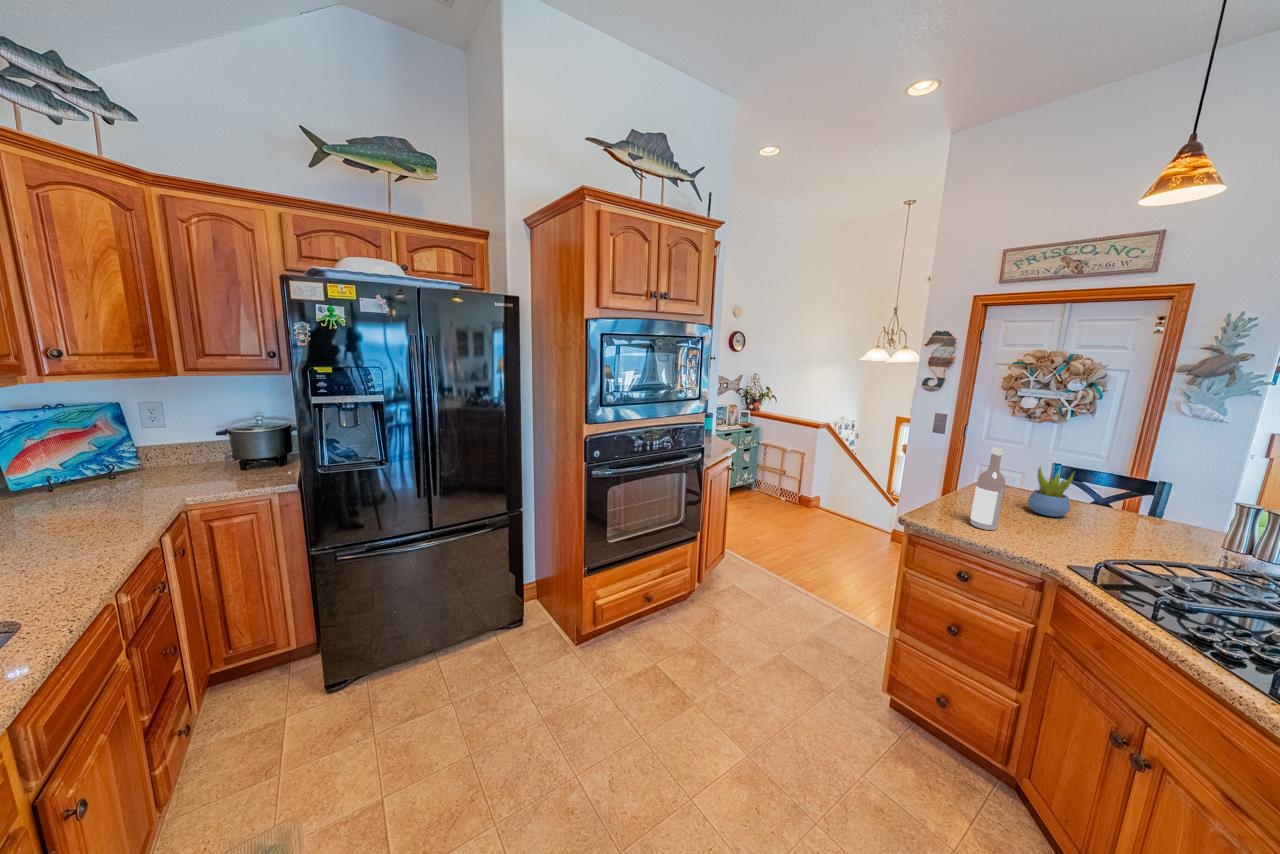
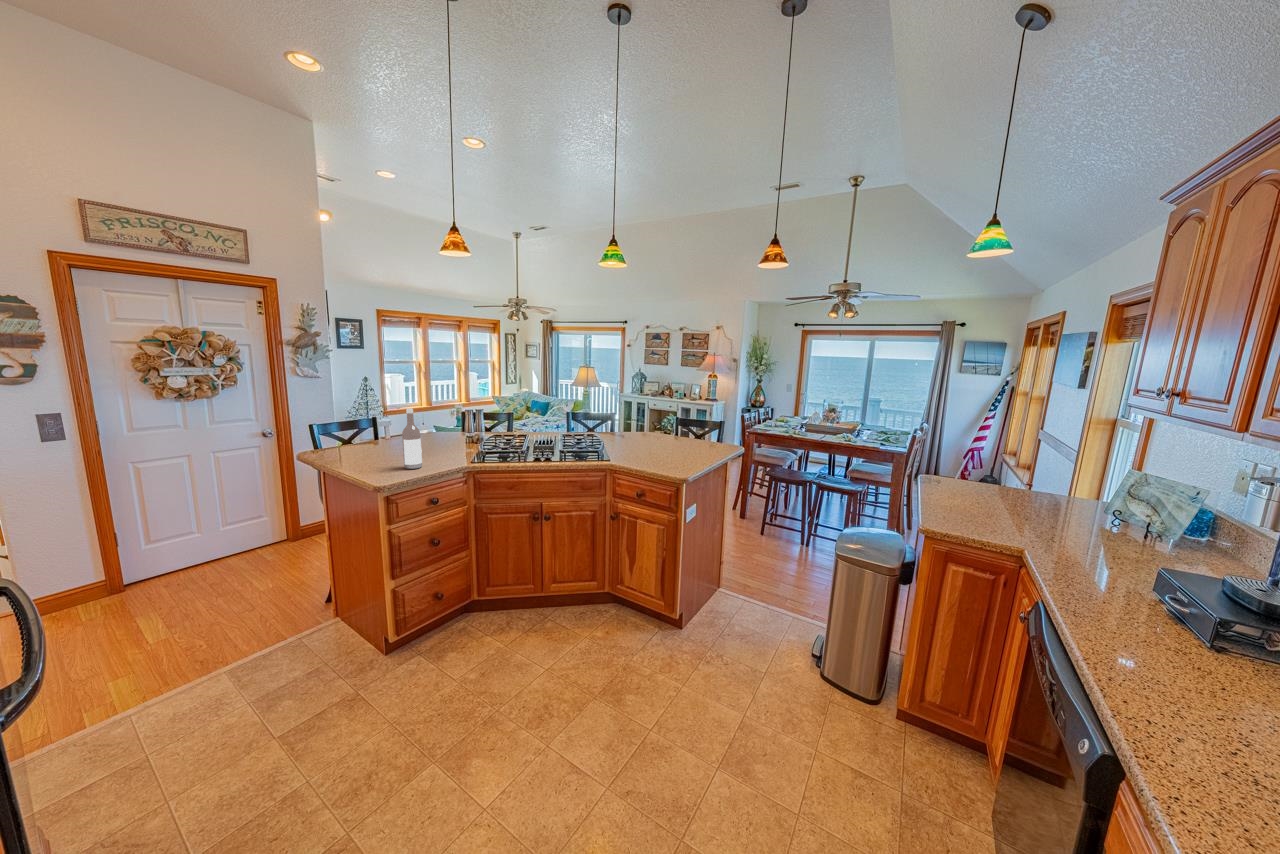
succulent plant: present [1028,467,1074,517] -> none [374,417,401,453]

